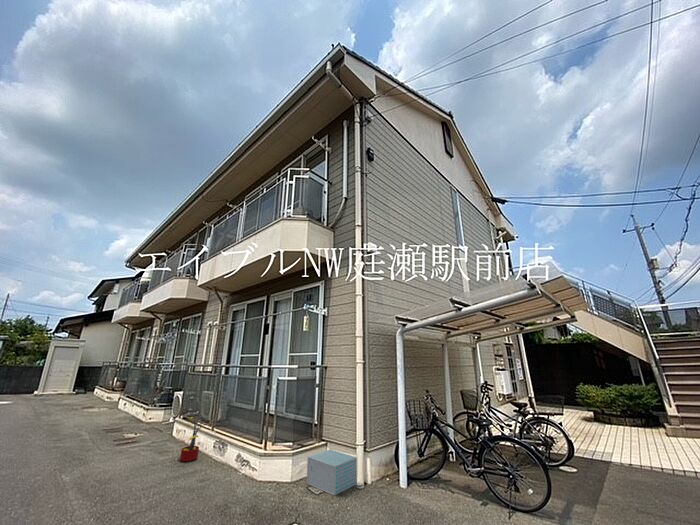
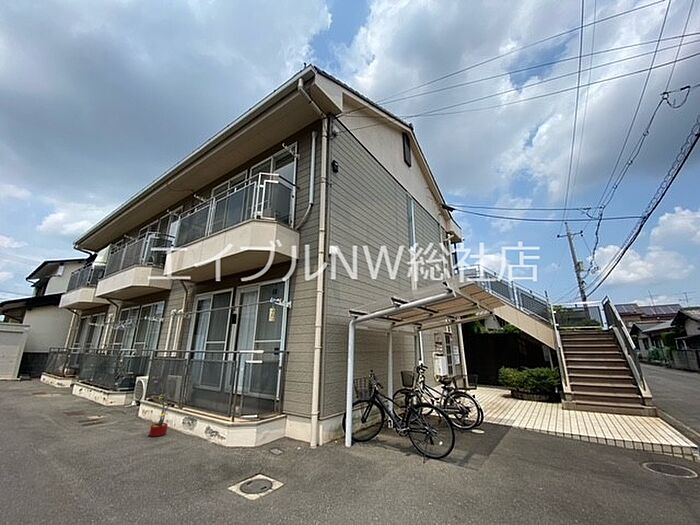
storage box: present [307,450,357,495] -> none [268,421,311,455]

